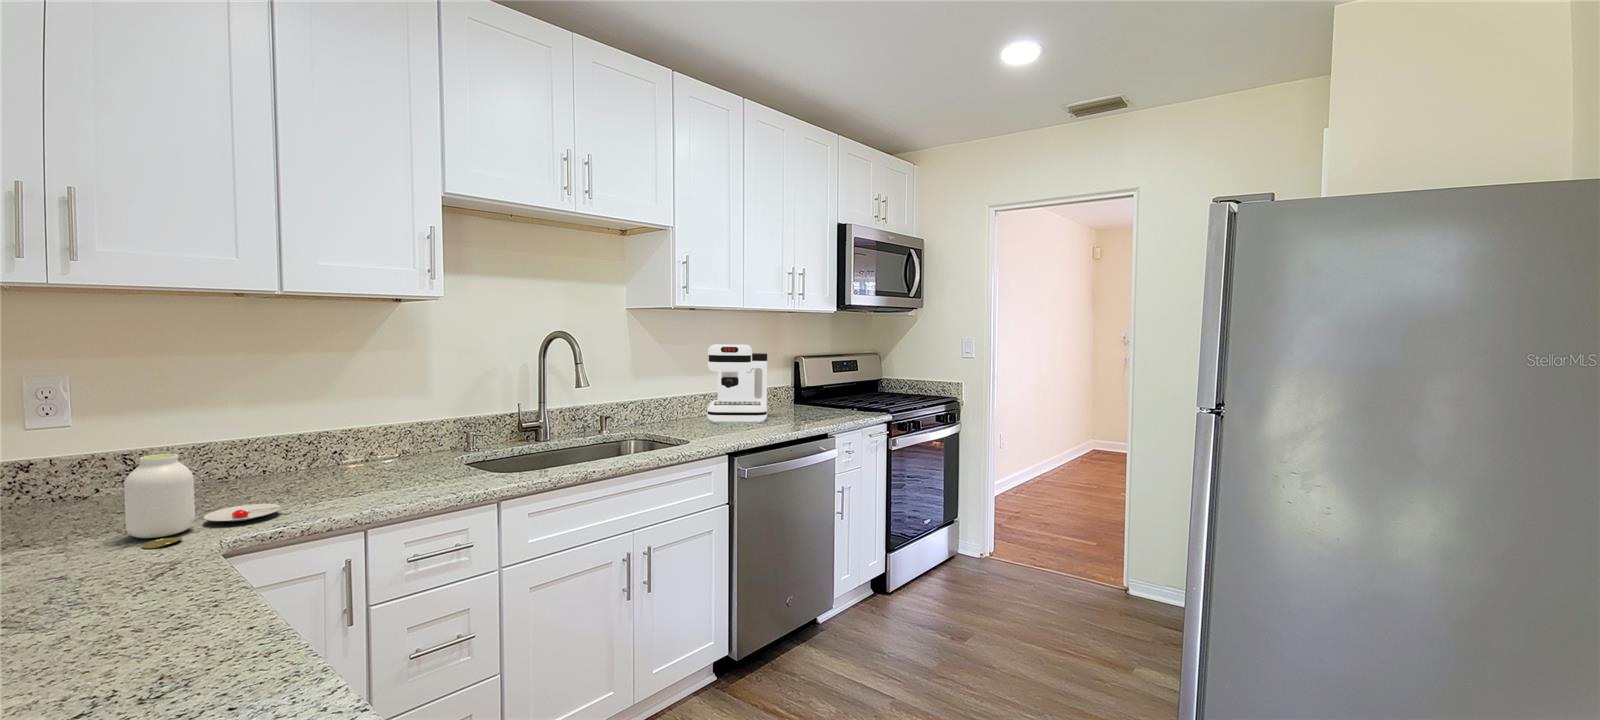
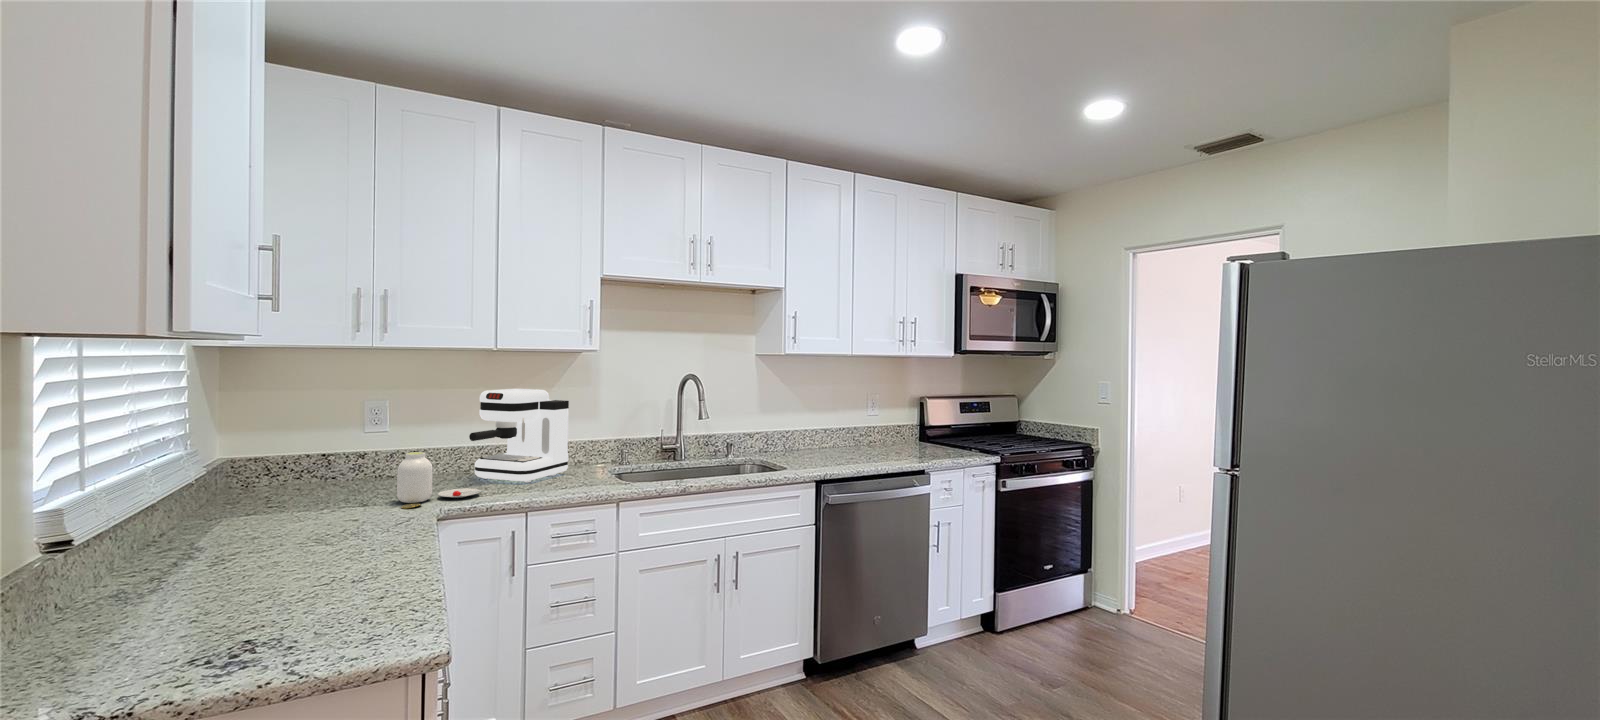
coffee maker: present [707,344,767,423] -> present [469,389,569,483]

